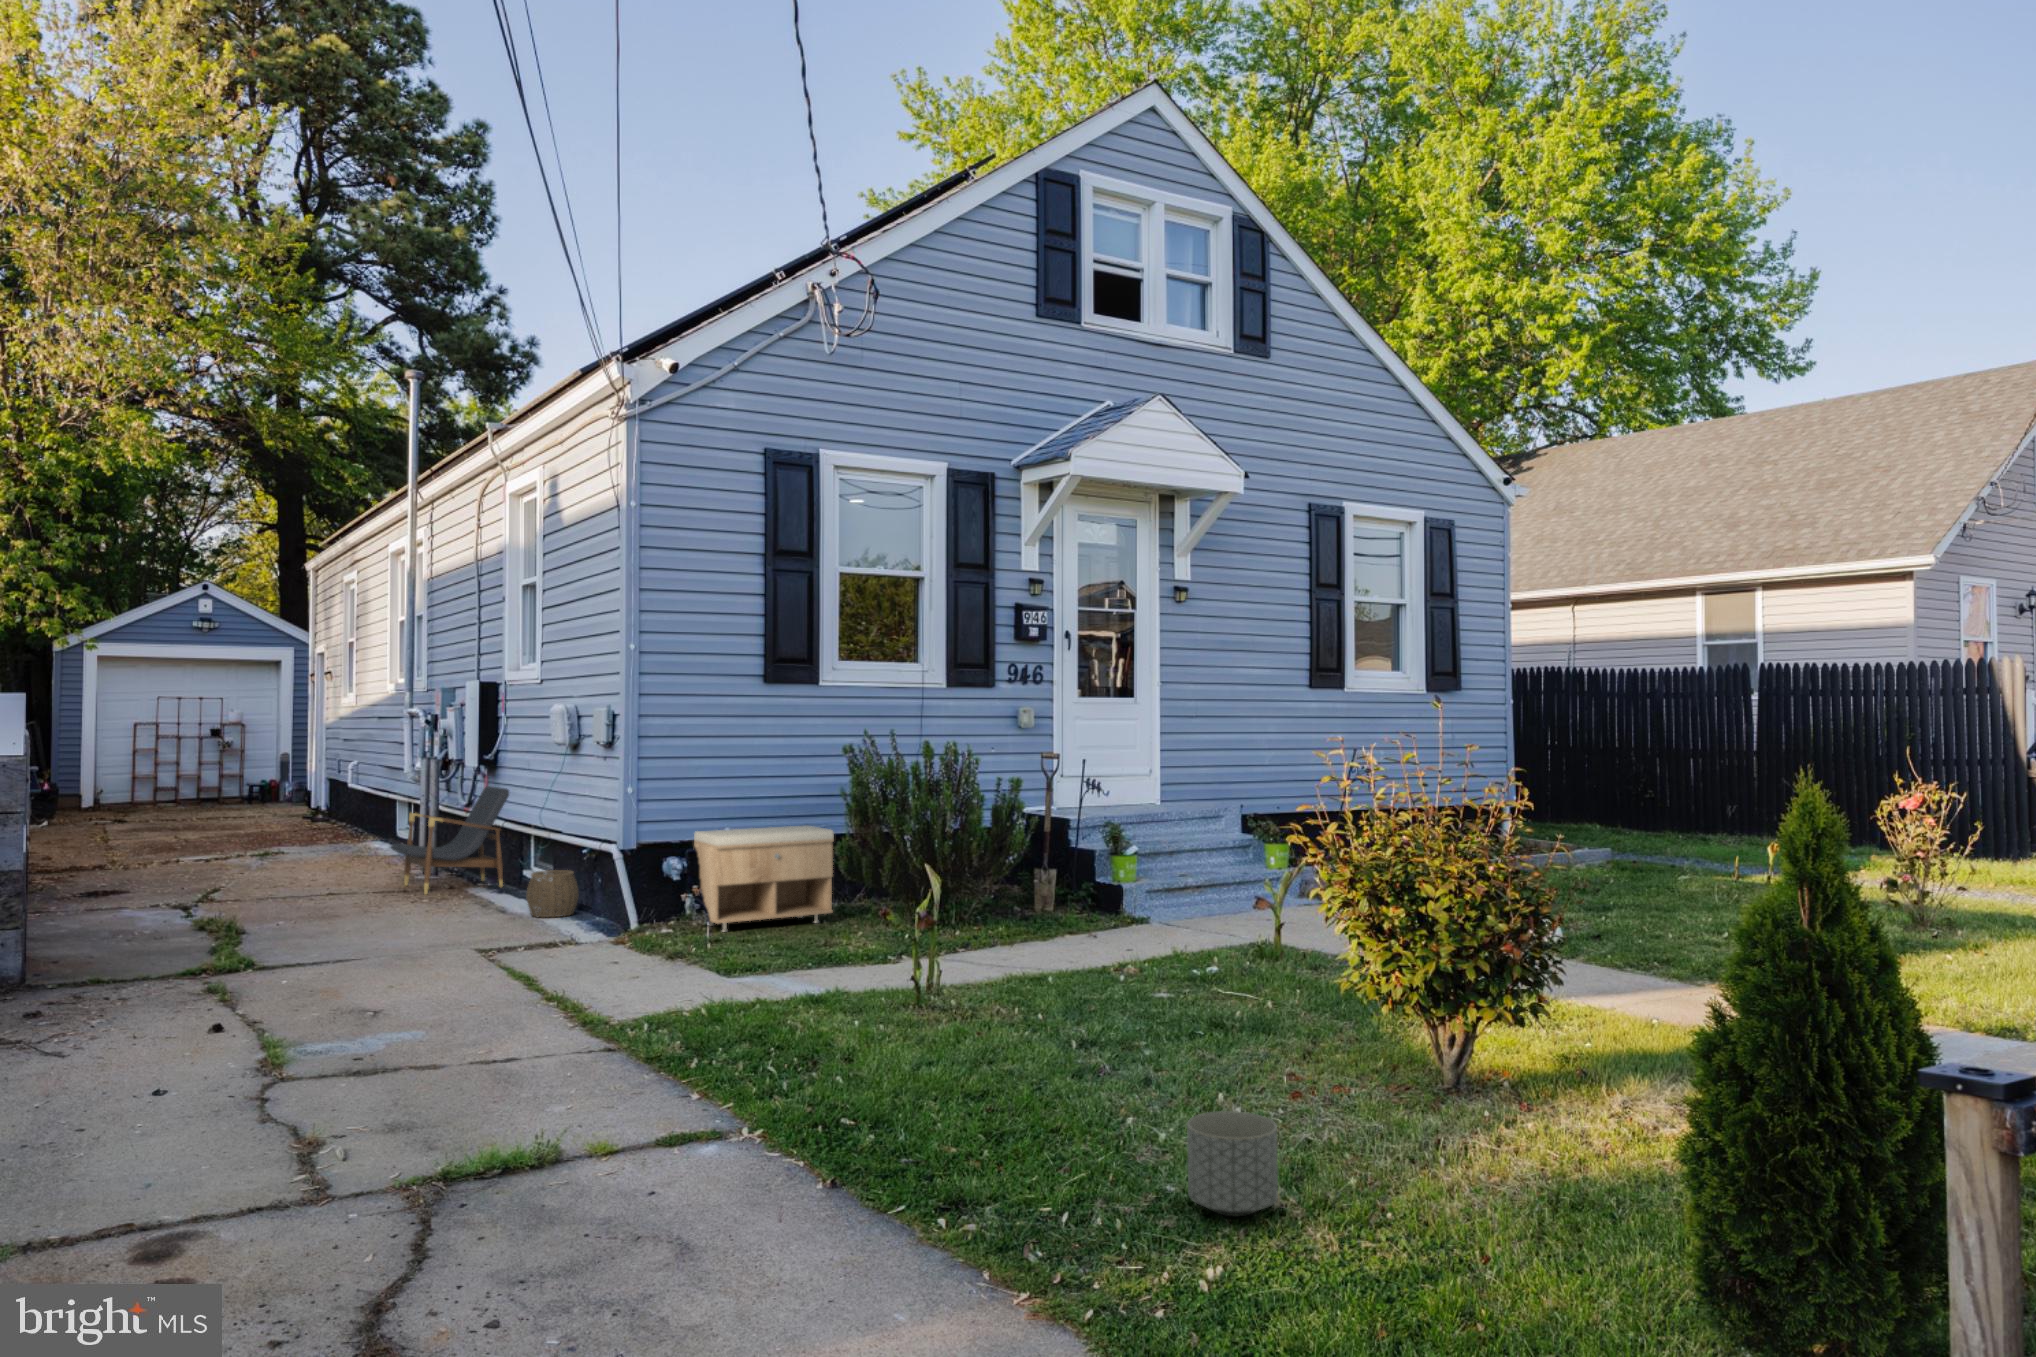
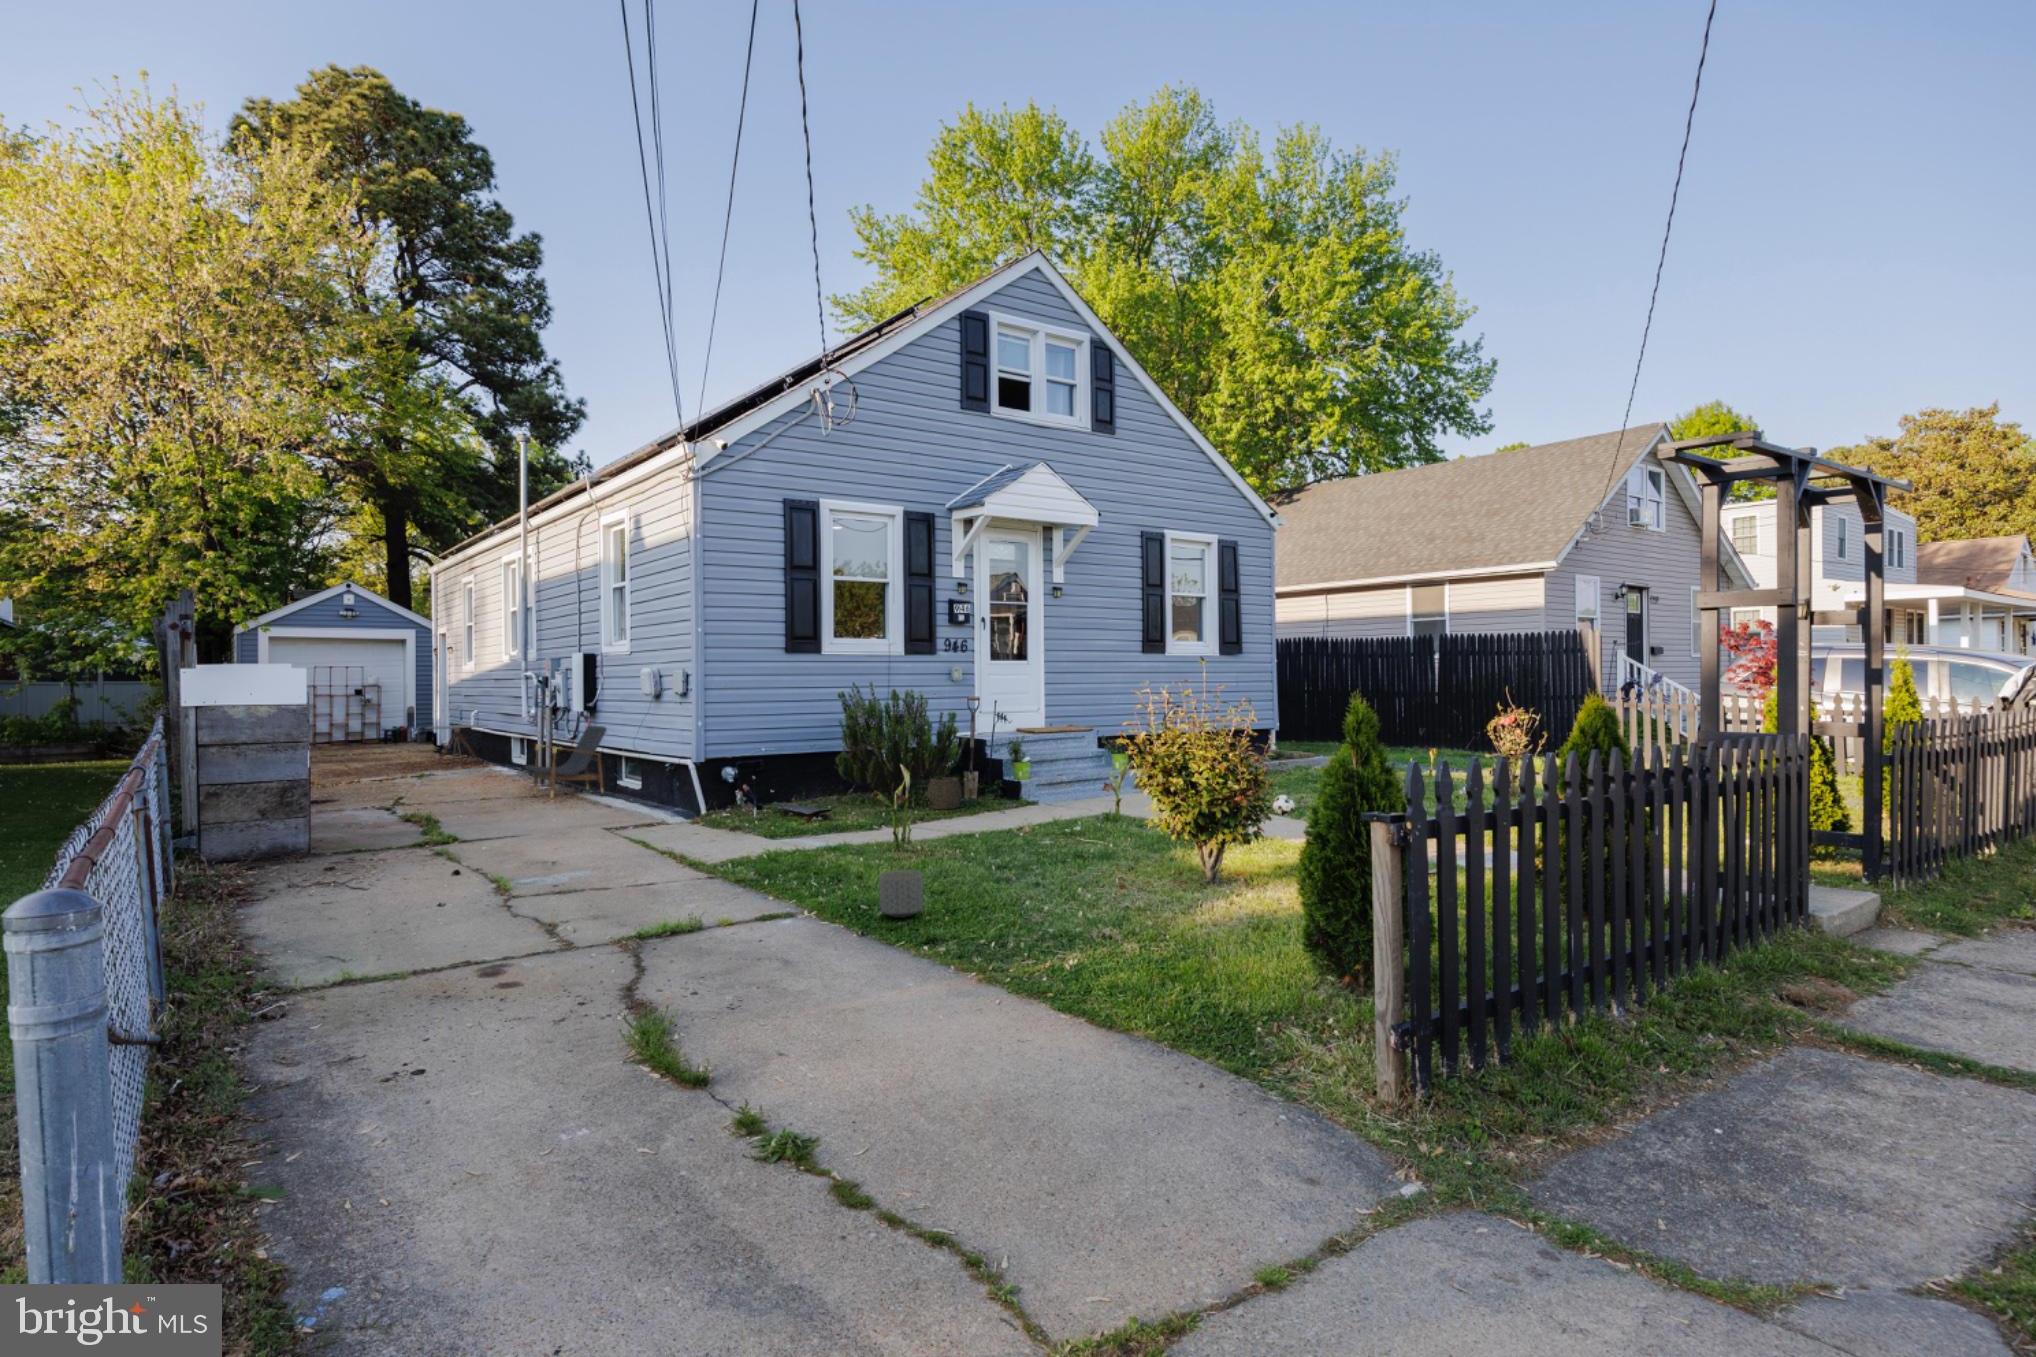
round table: none [285,780,370,836] -> present [427,725,485,763]
storage bench: present [694,826,834,932] -> none [742,747,835,816]
woven basket: present [527,870,579,918] -> present [928,777,962,810]
planter: present [1187,1111,1278,1217] -> present [879,870,923,918]

